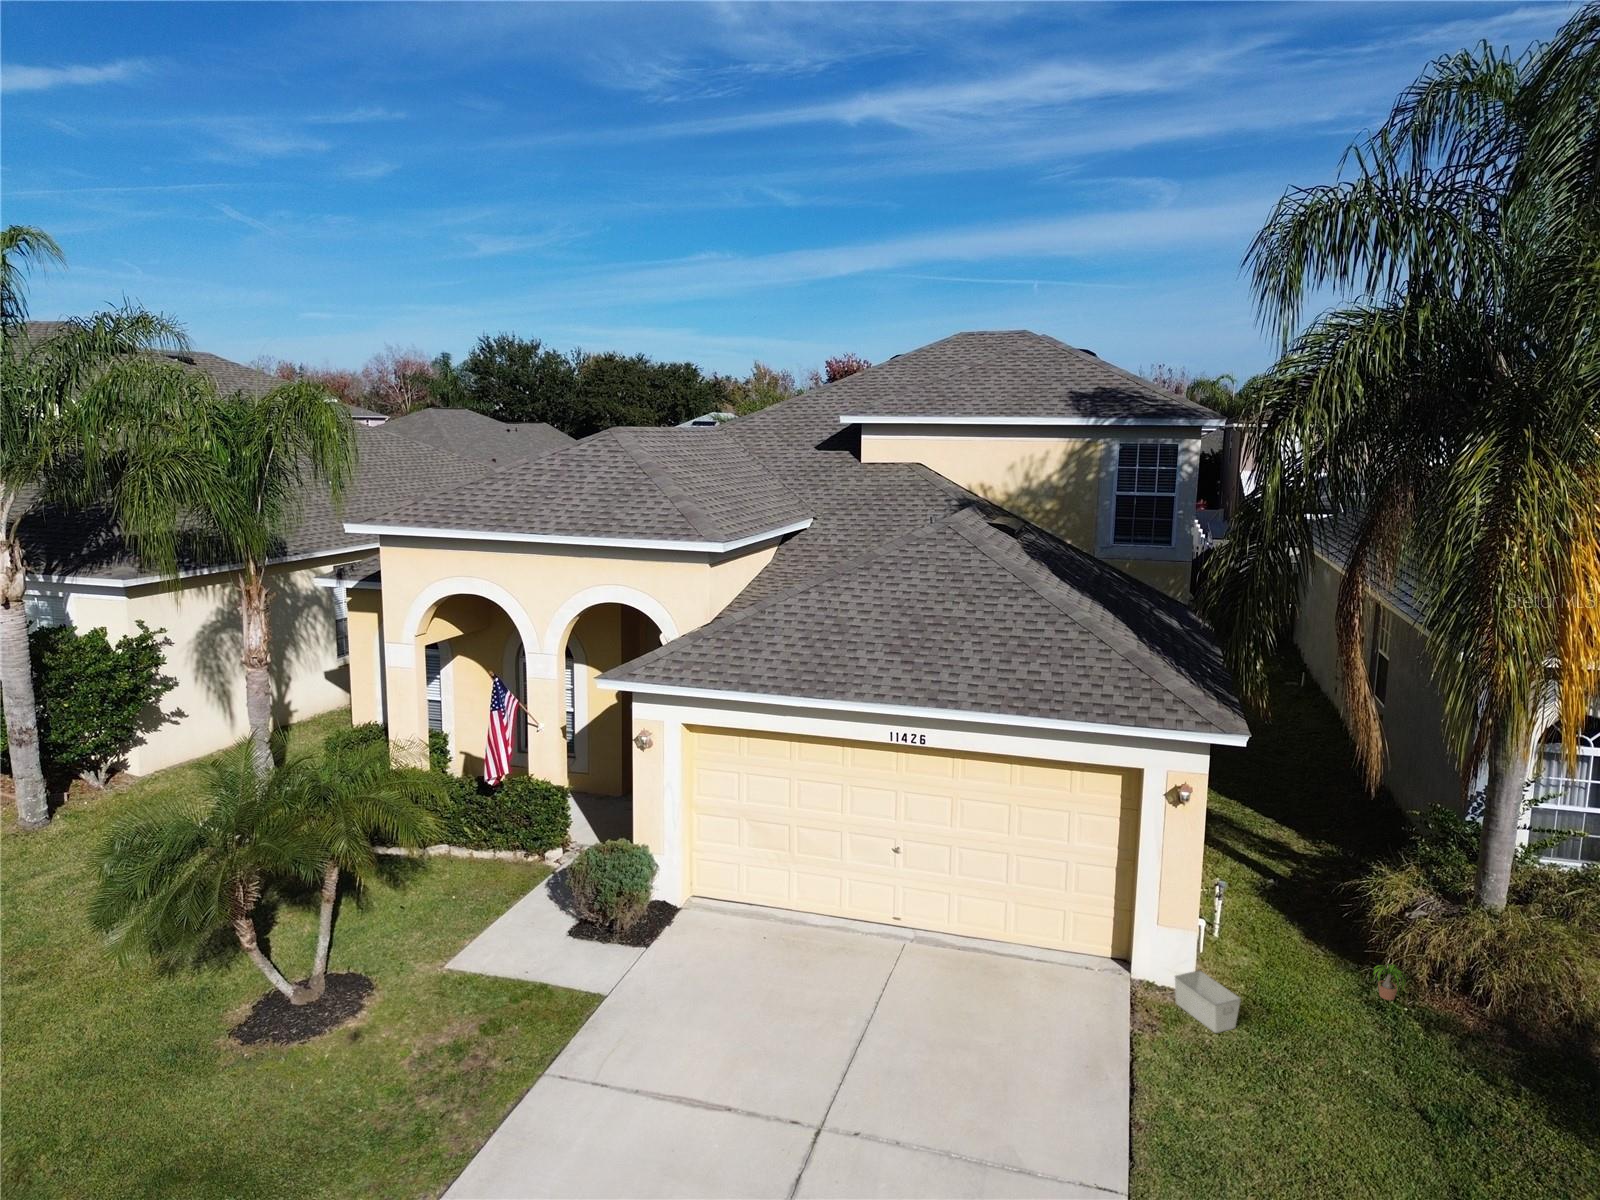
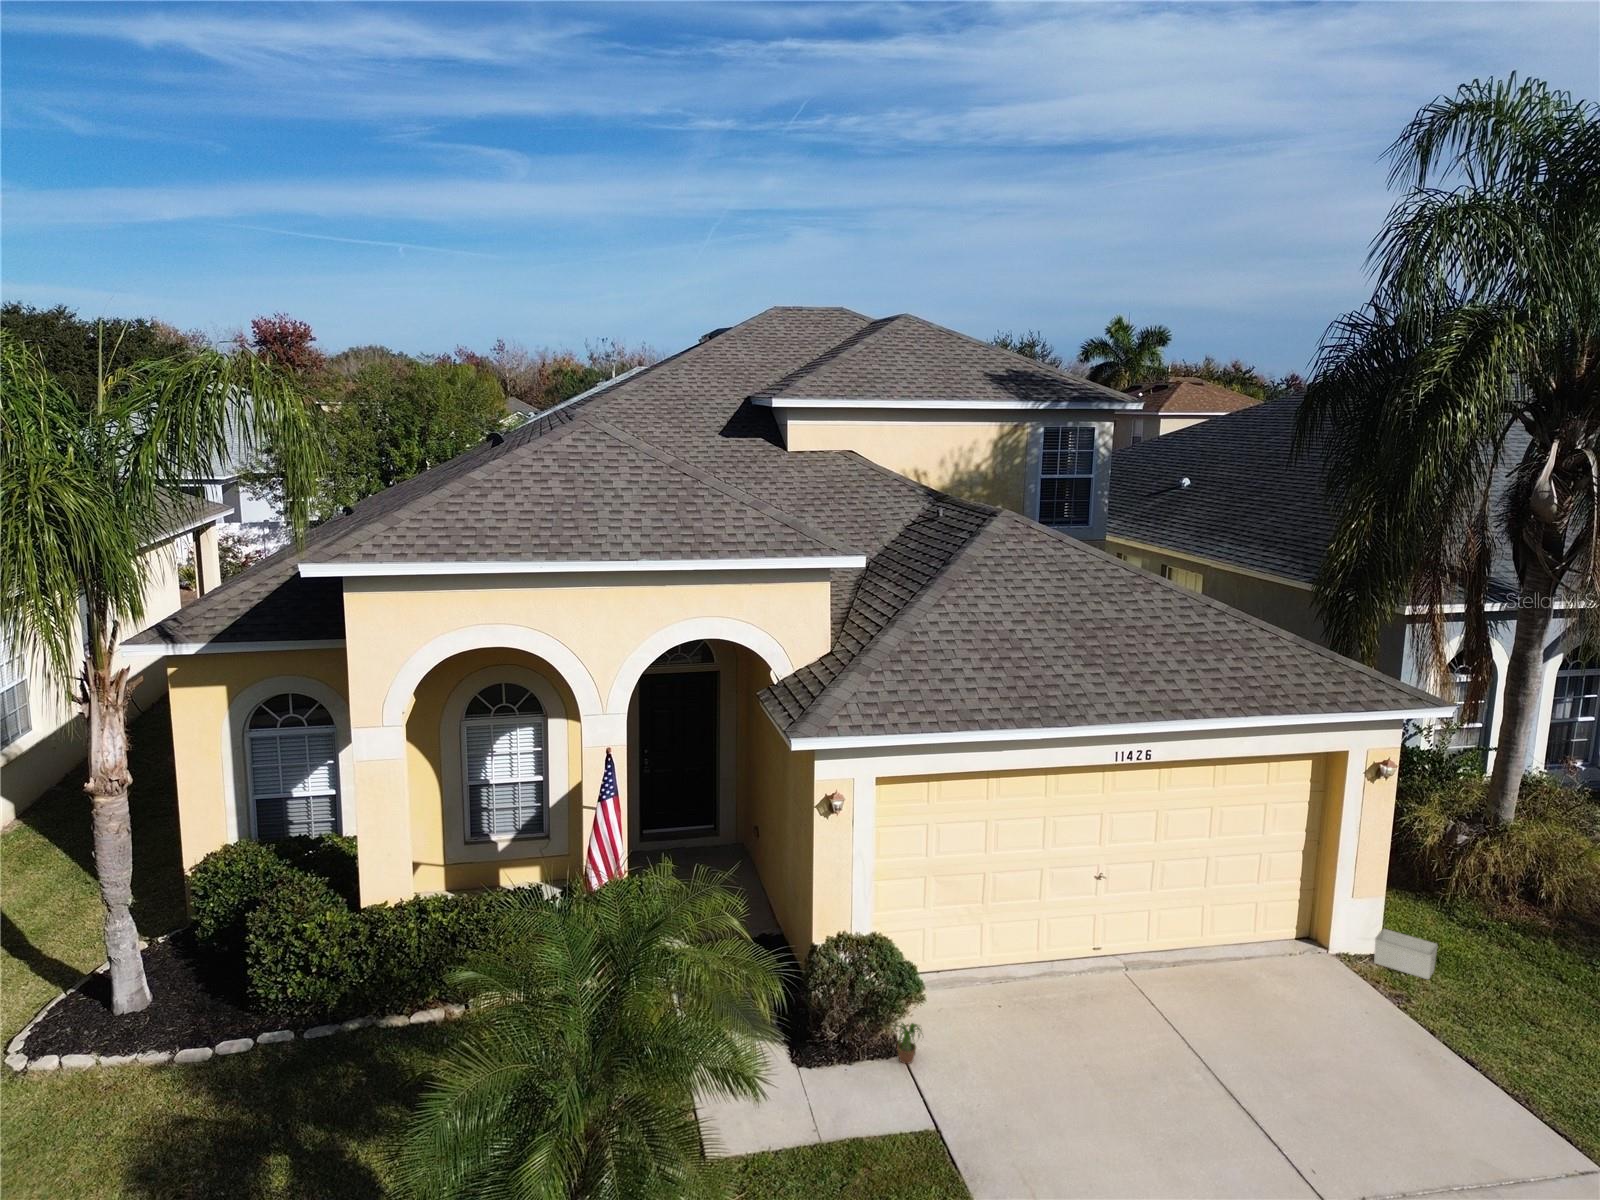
potted plant: present [1373,964,1406,1000] -> present [892,1023,921,1064]

